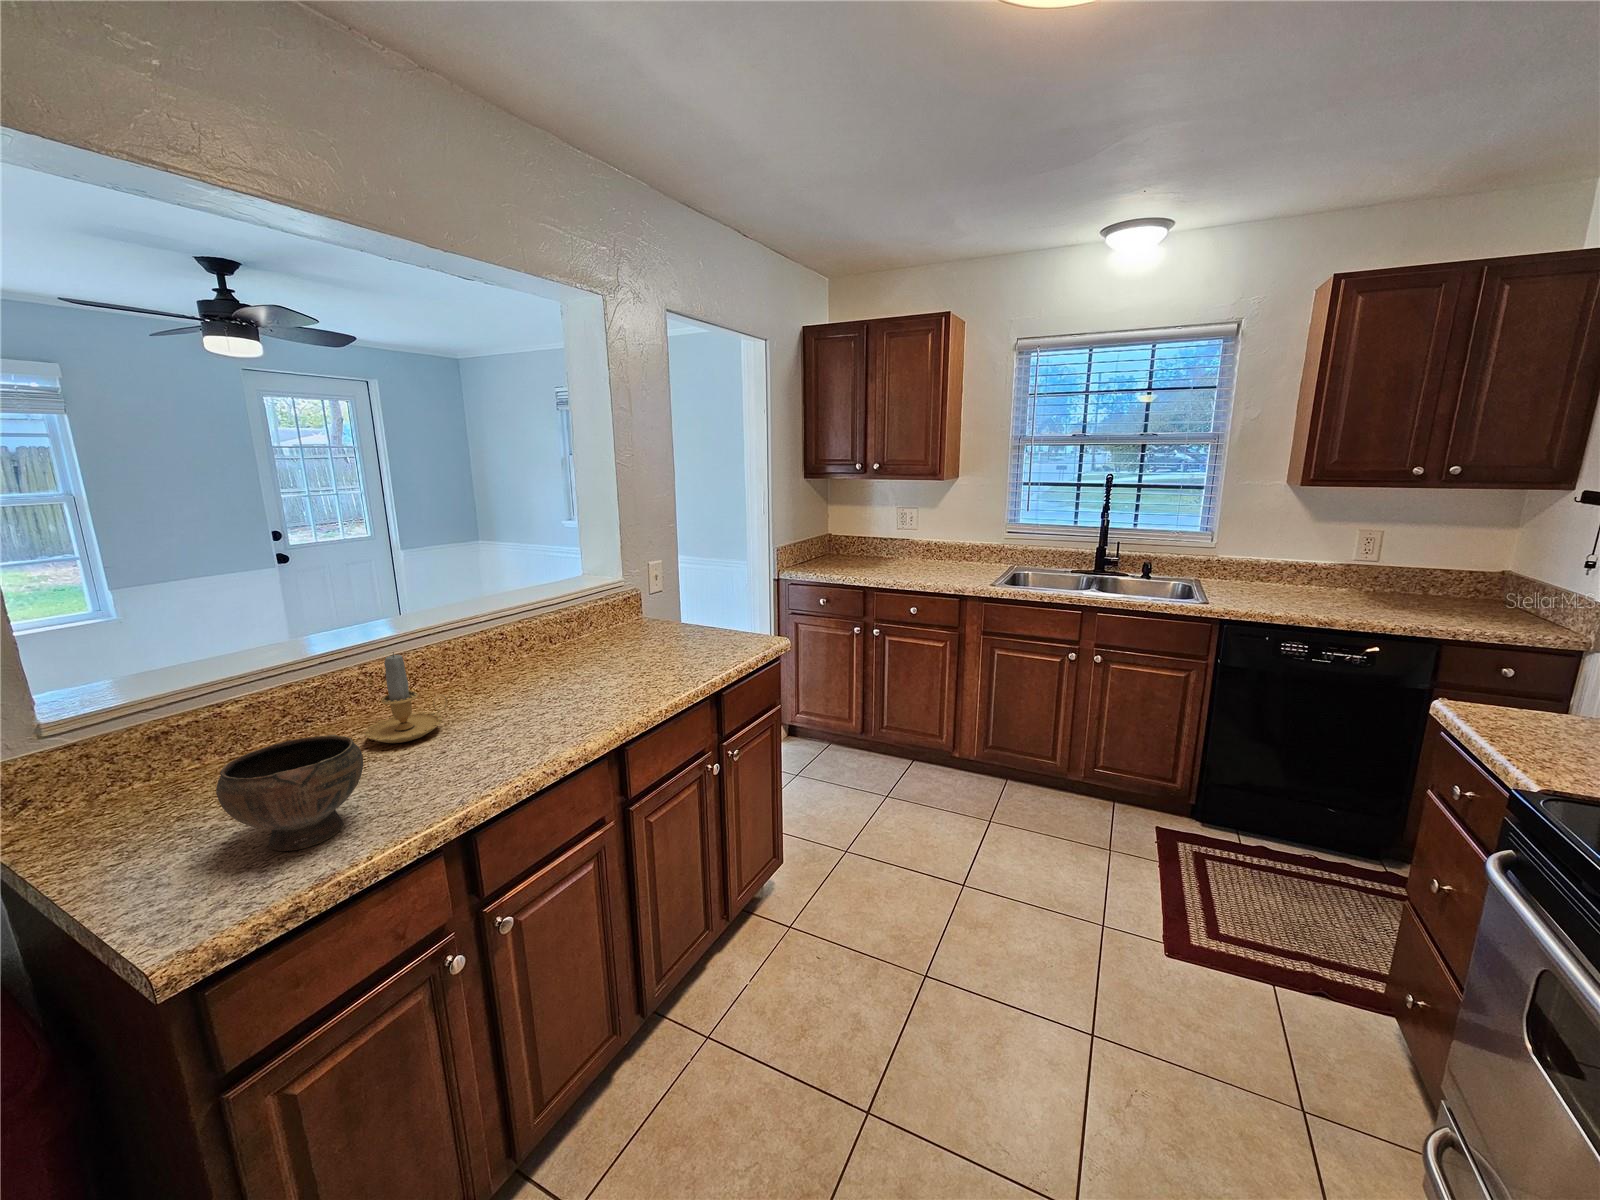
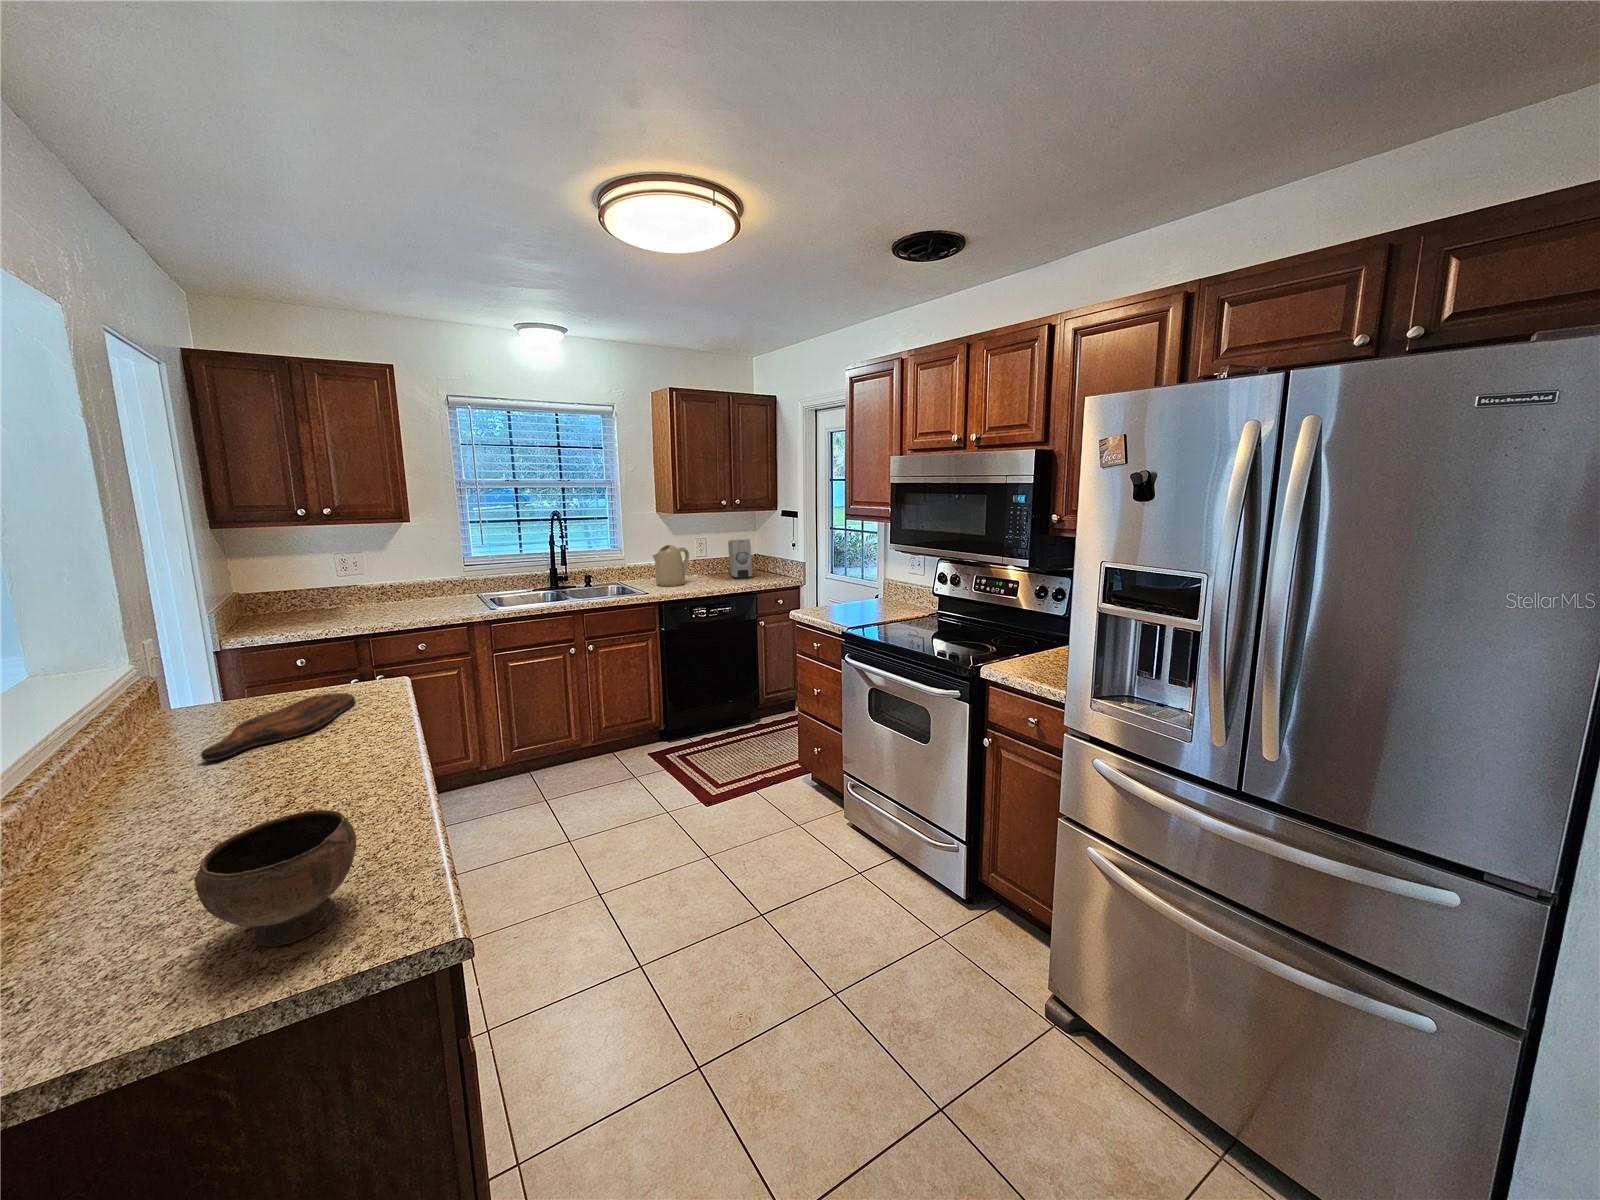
kettle: none [1247,535,1323,601] -> present [653,545,689,586]
soap dispenser: none [1417,539,1474,613] -> present [728,539,752,579]
cutting board: none [579,634,723,667] -> present [201,693,355,761]
candle: present [364,653,447,743] -> none [68,767,194,890]

